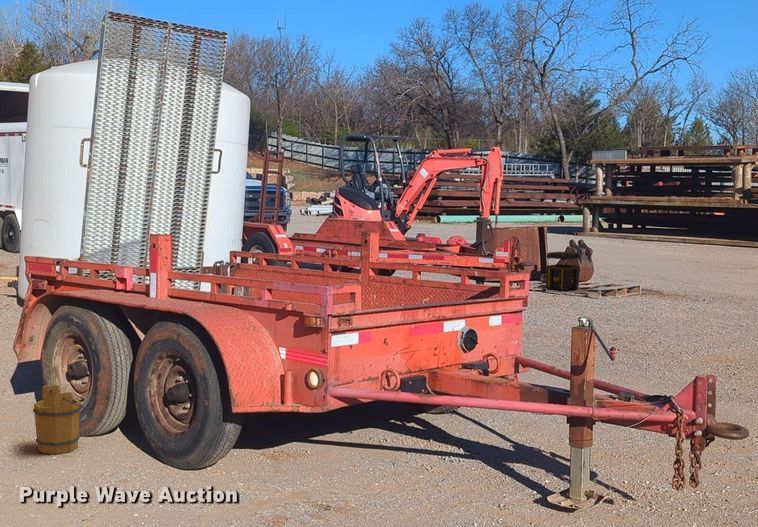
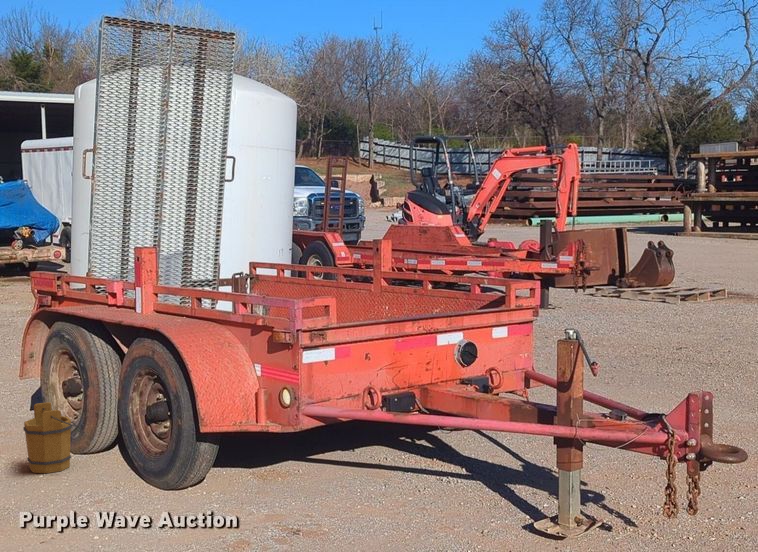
toolbox: present [546,252,580,291] -> none [622,254,660,297]

